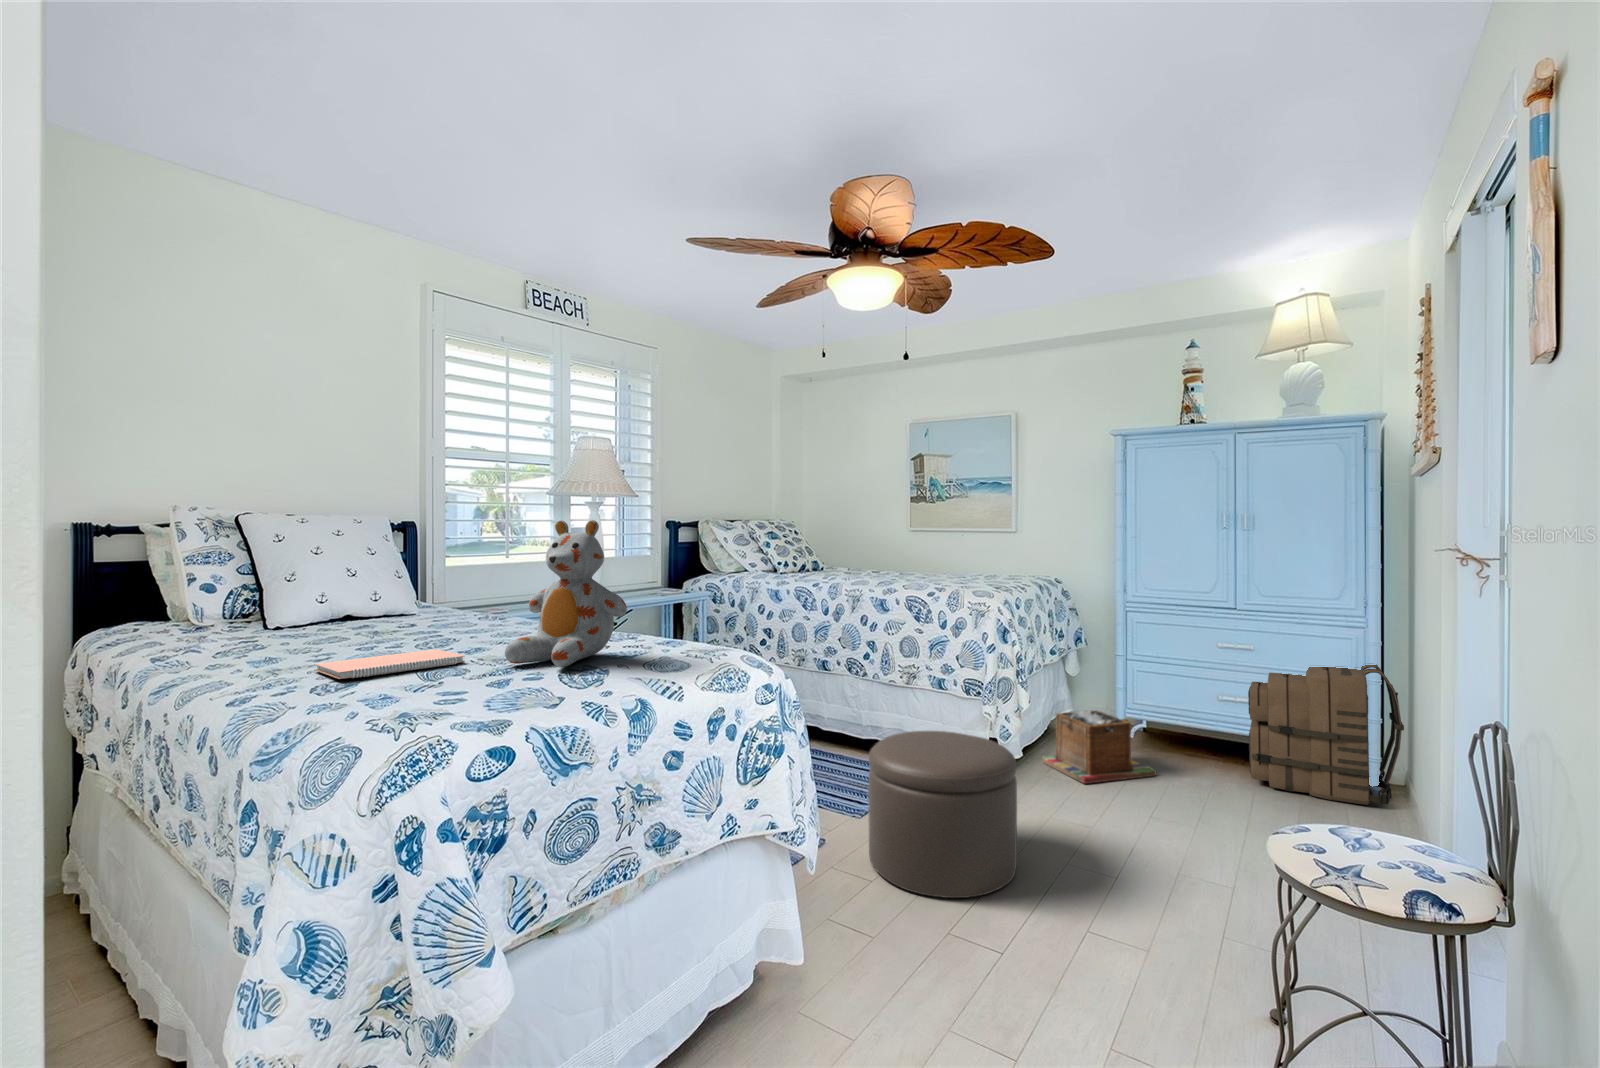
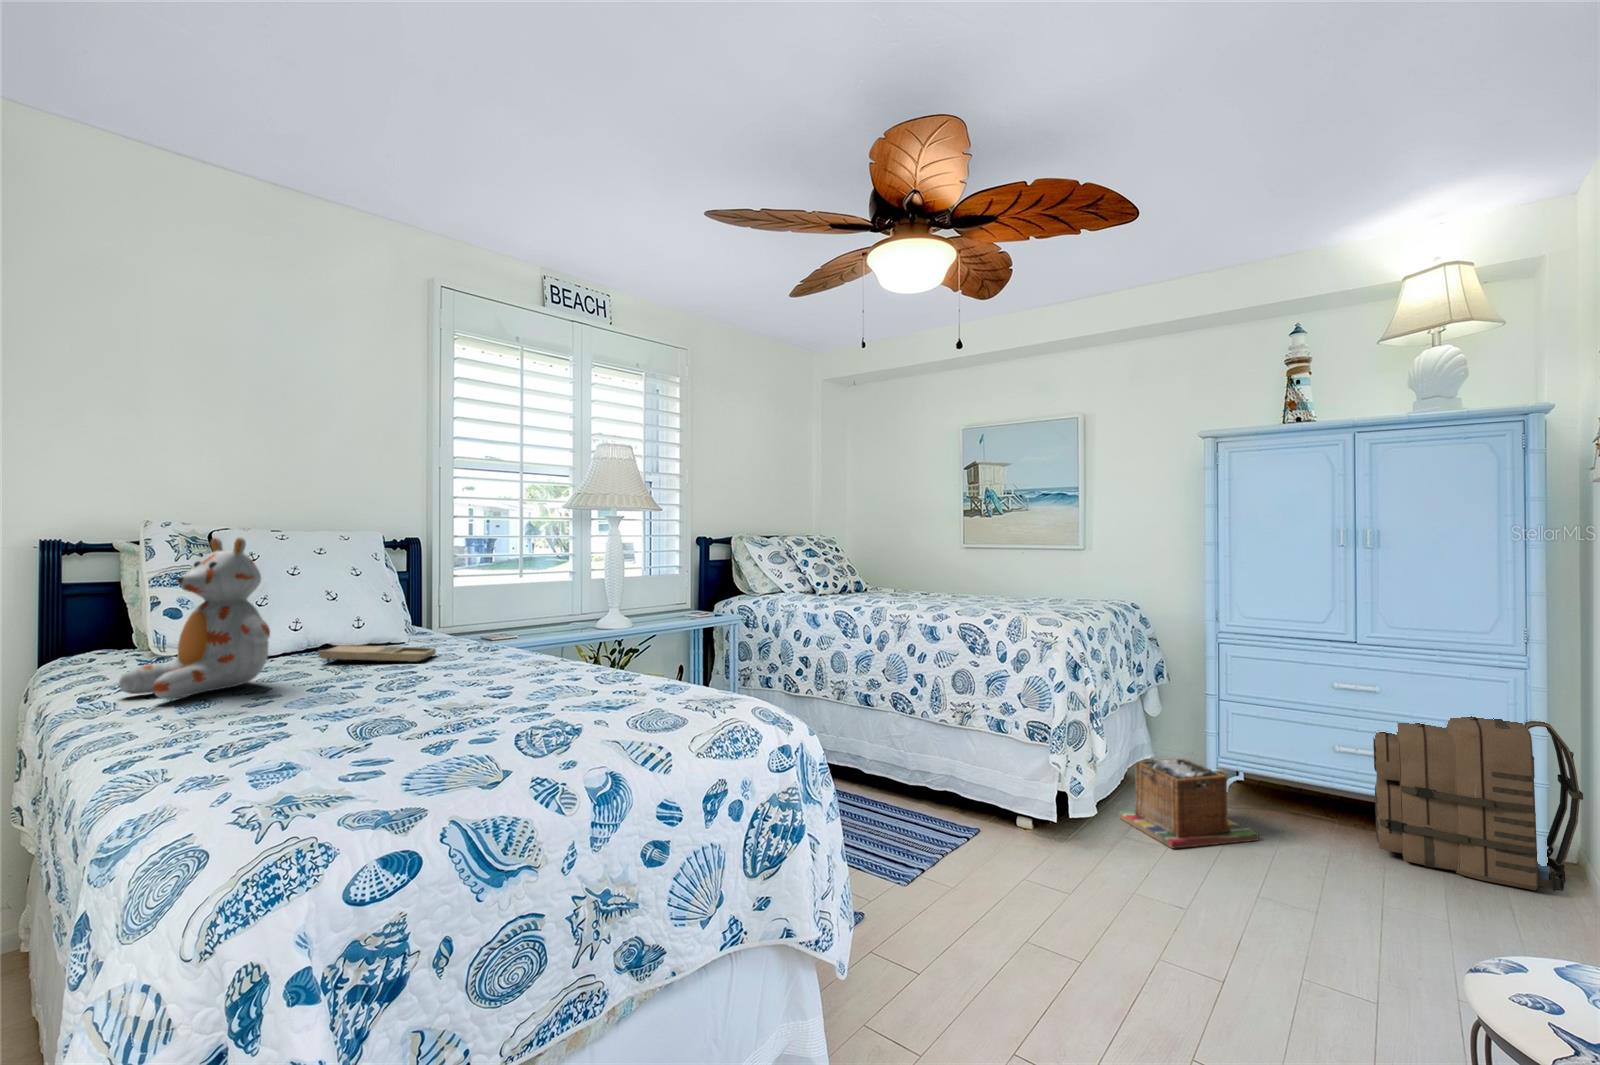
stuffed bear: present [505,520,627,667] -> present [119,537,270,699]
tray: none [350,614,451,629] -> present [318,645,436,663]
notebook: present [315,649,465,679] -> none [235,694,418,738]
ottoman: present [868,731,1017,898] -> none [915,788,1096,1005]

